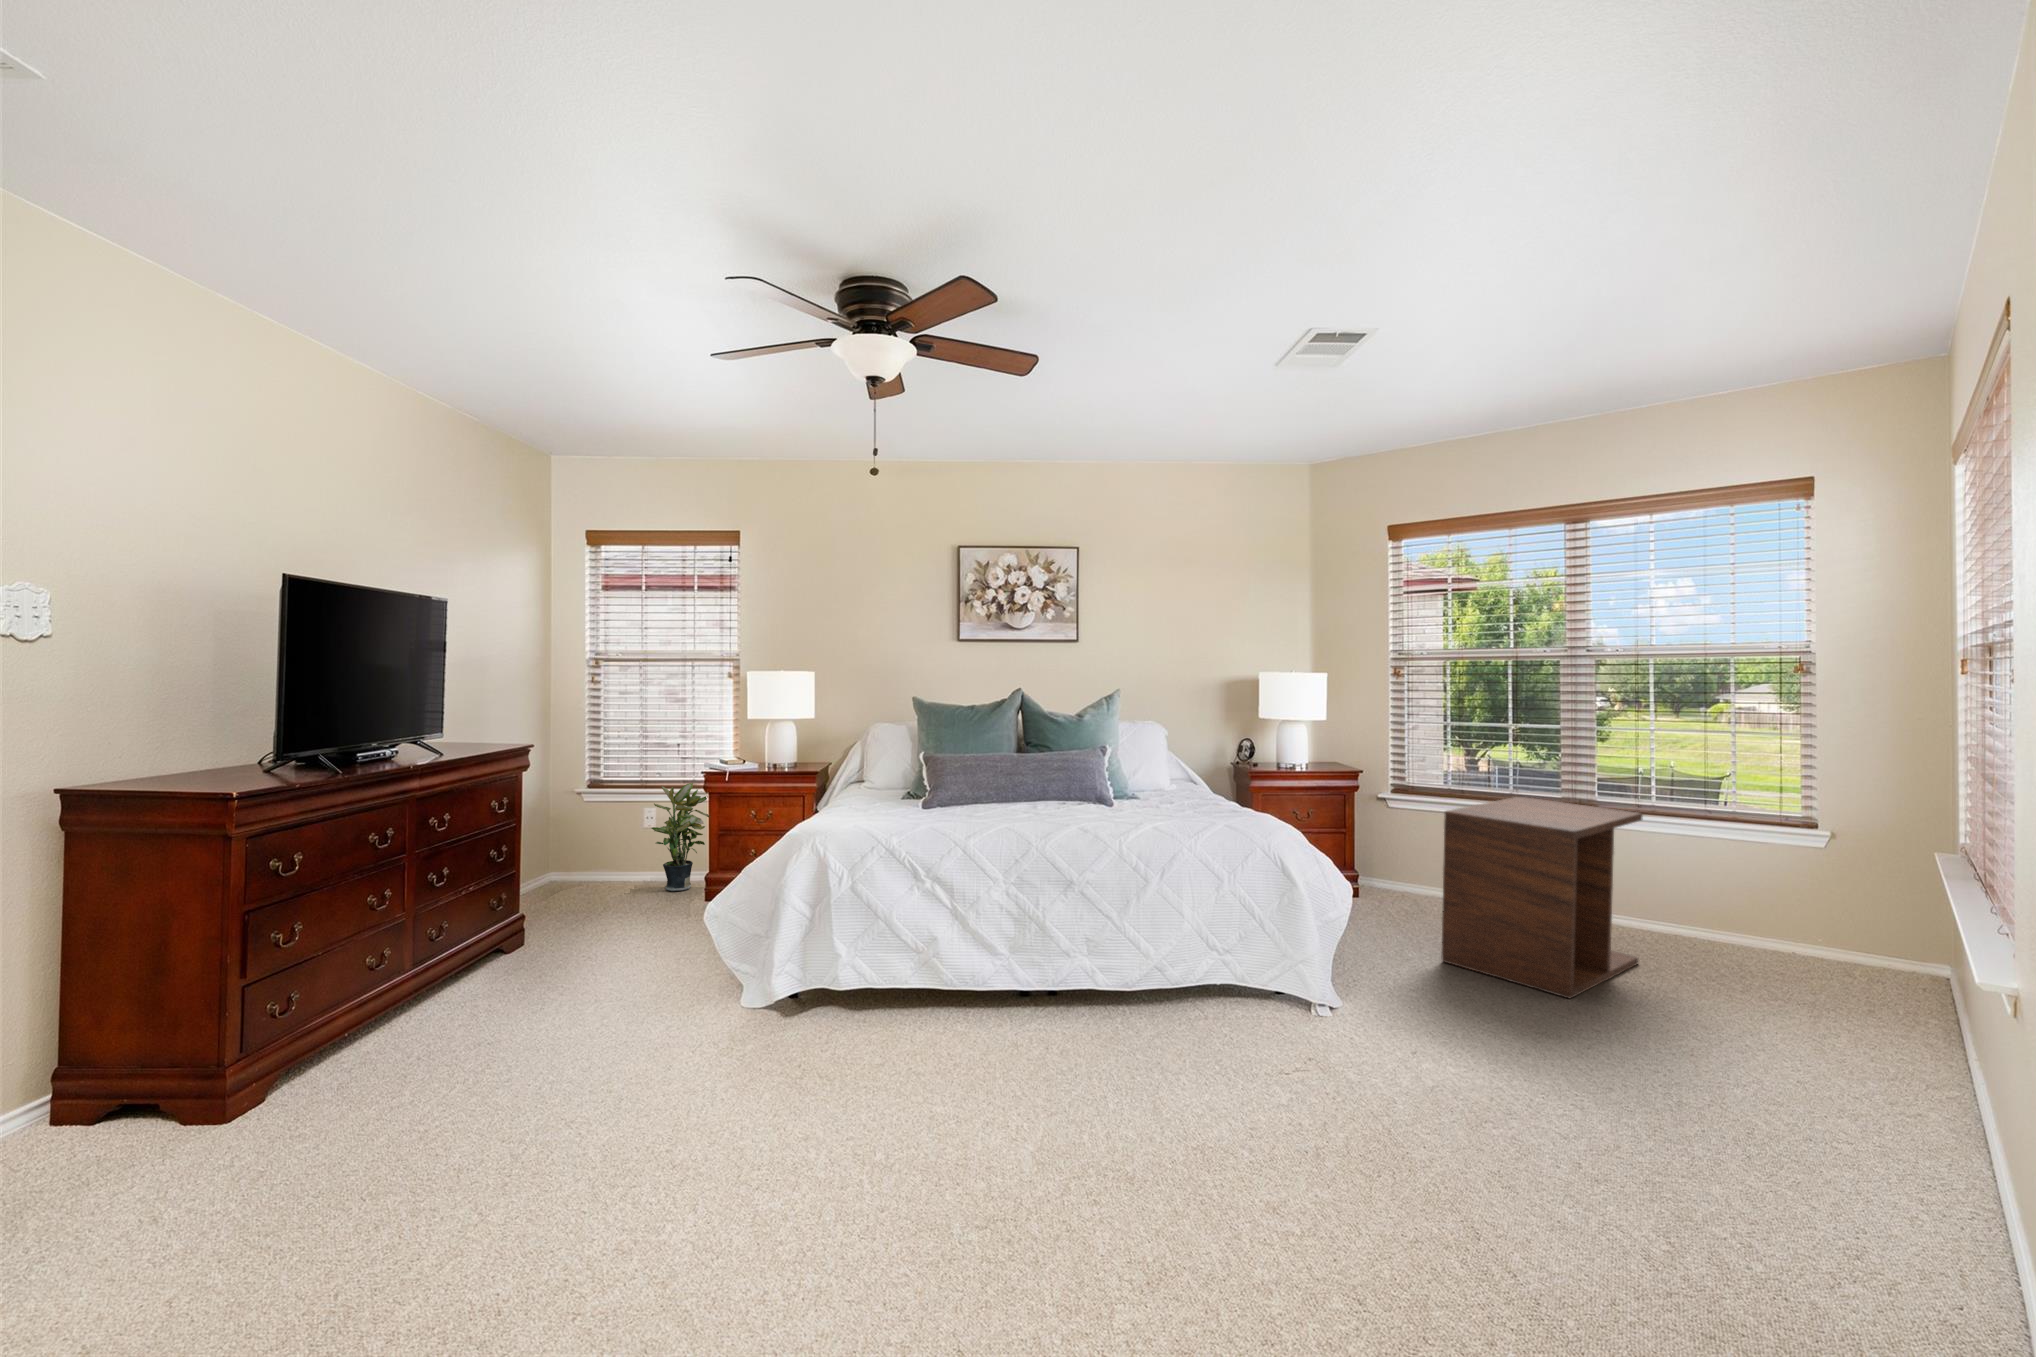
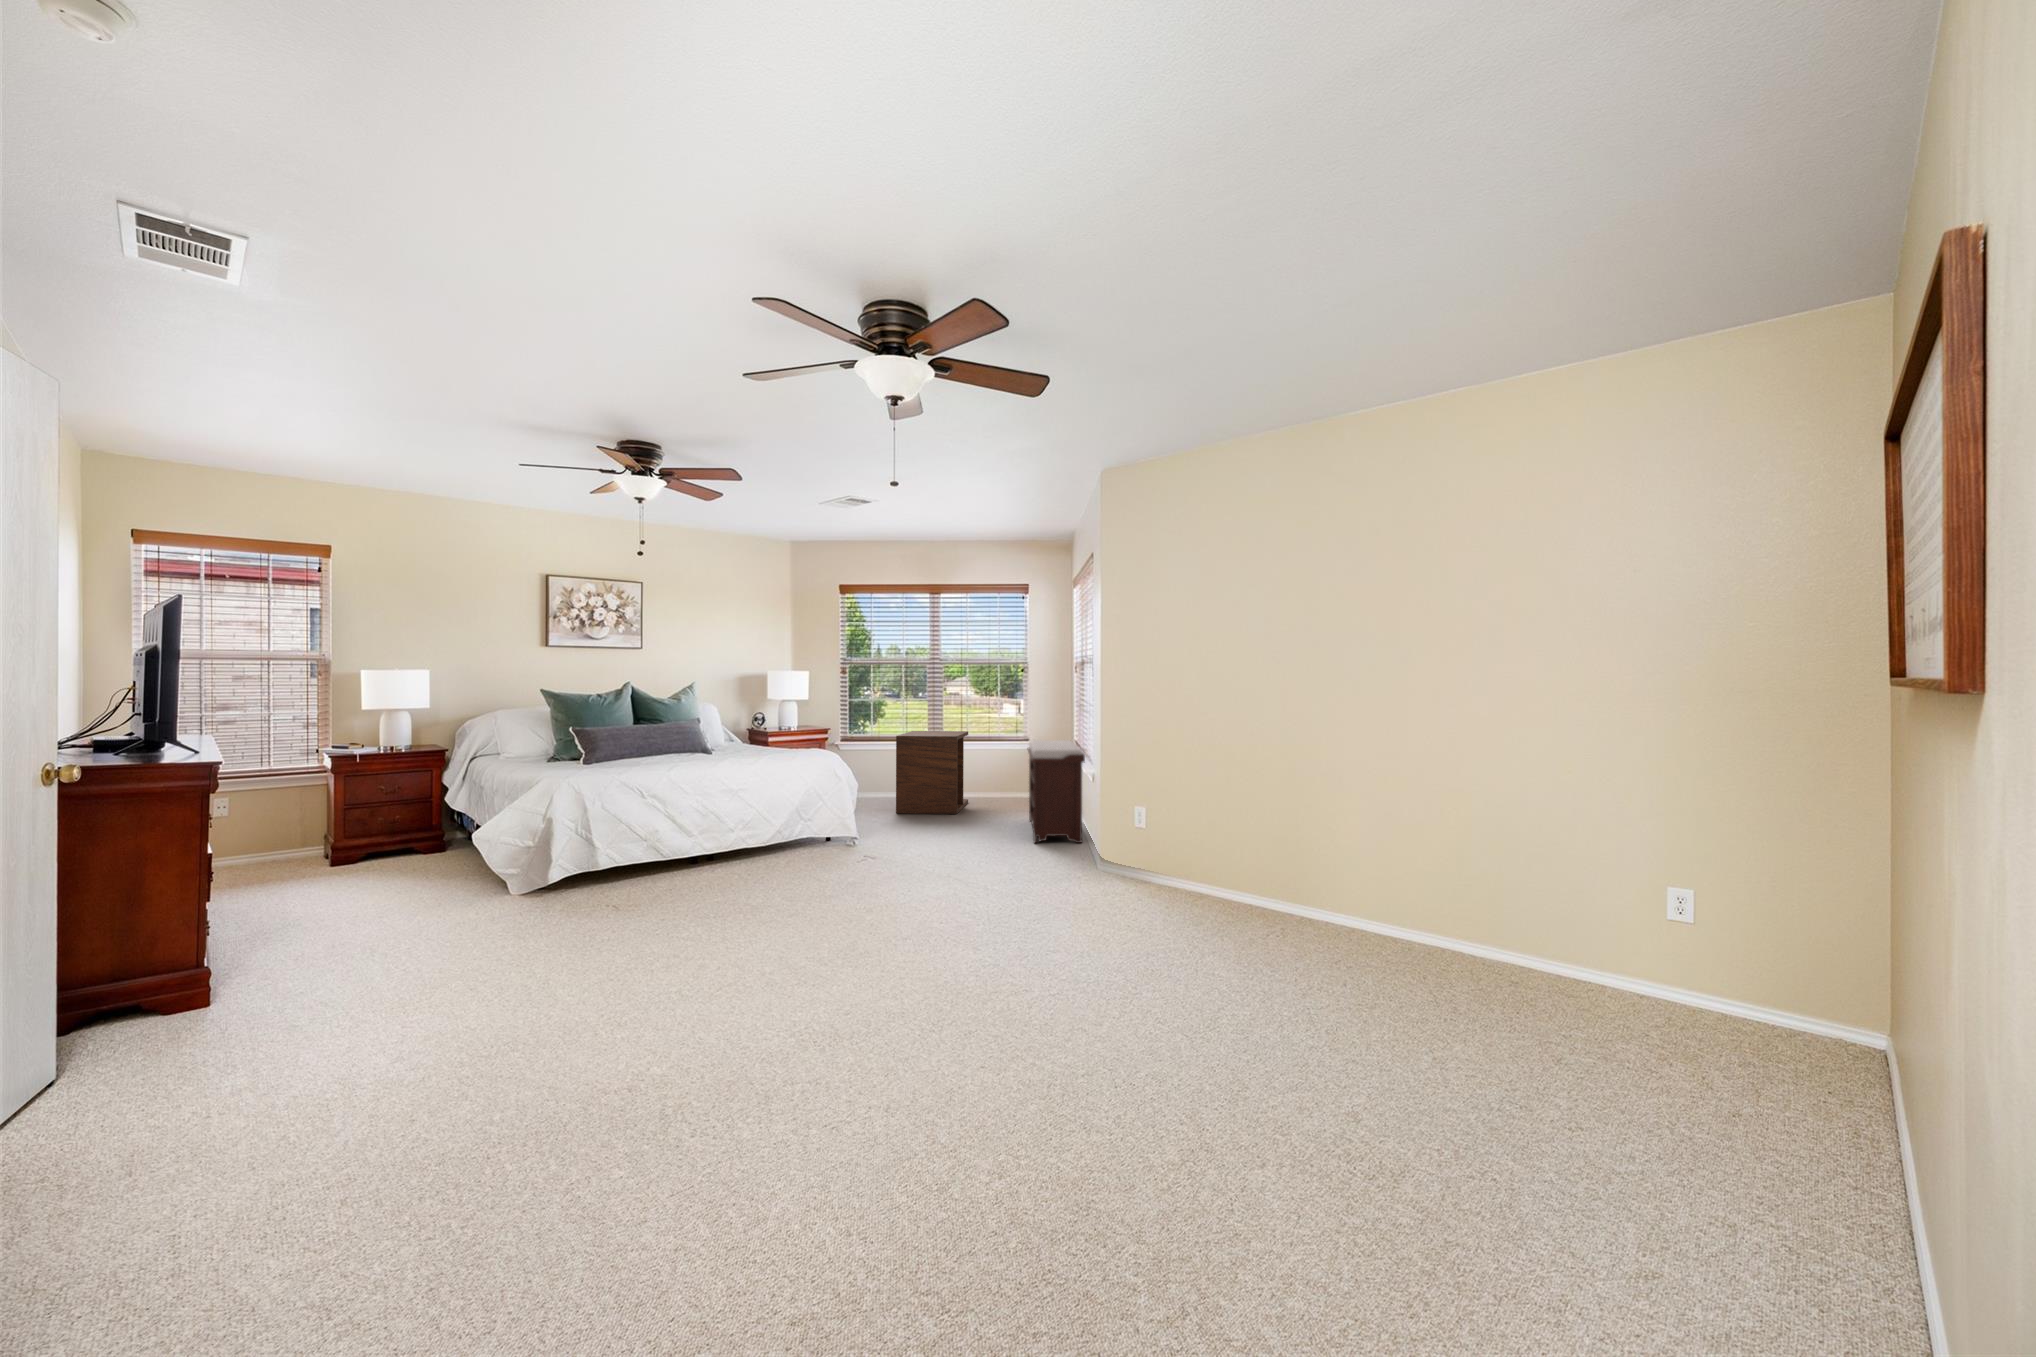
potted plant: present [652,783,709,891] -> none [247,771,319,873]
bench: none [1670,878,1912,1263] -> present [1027,740,1085,843]

